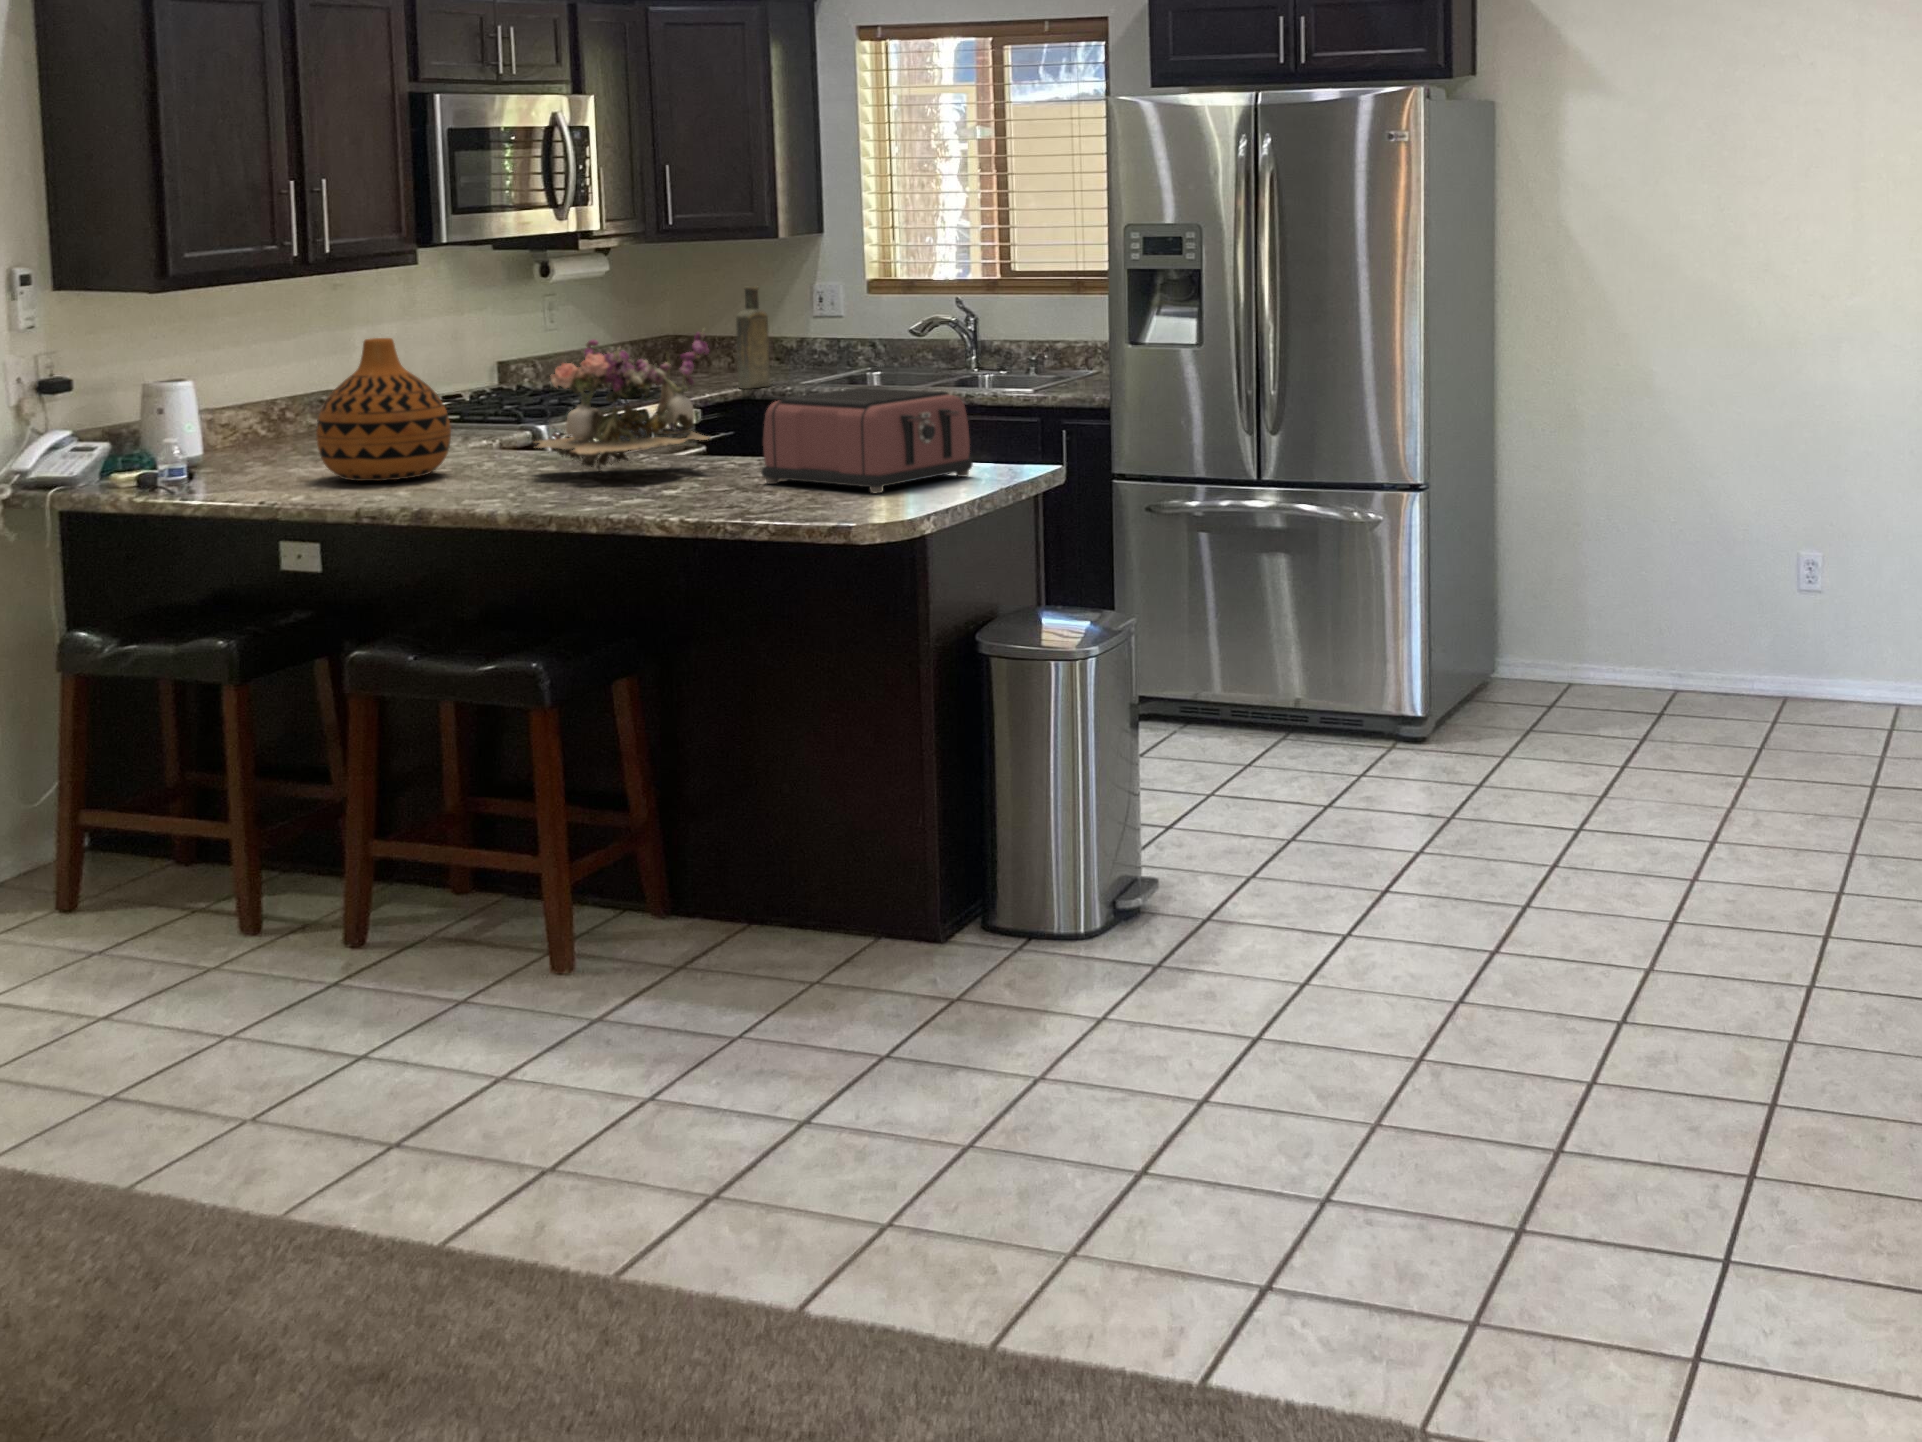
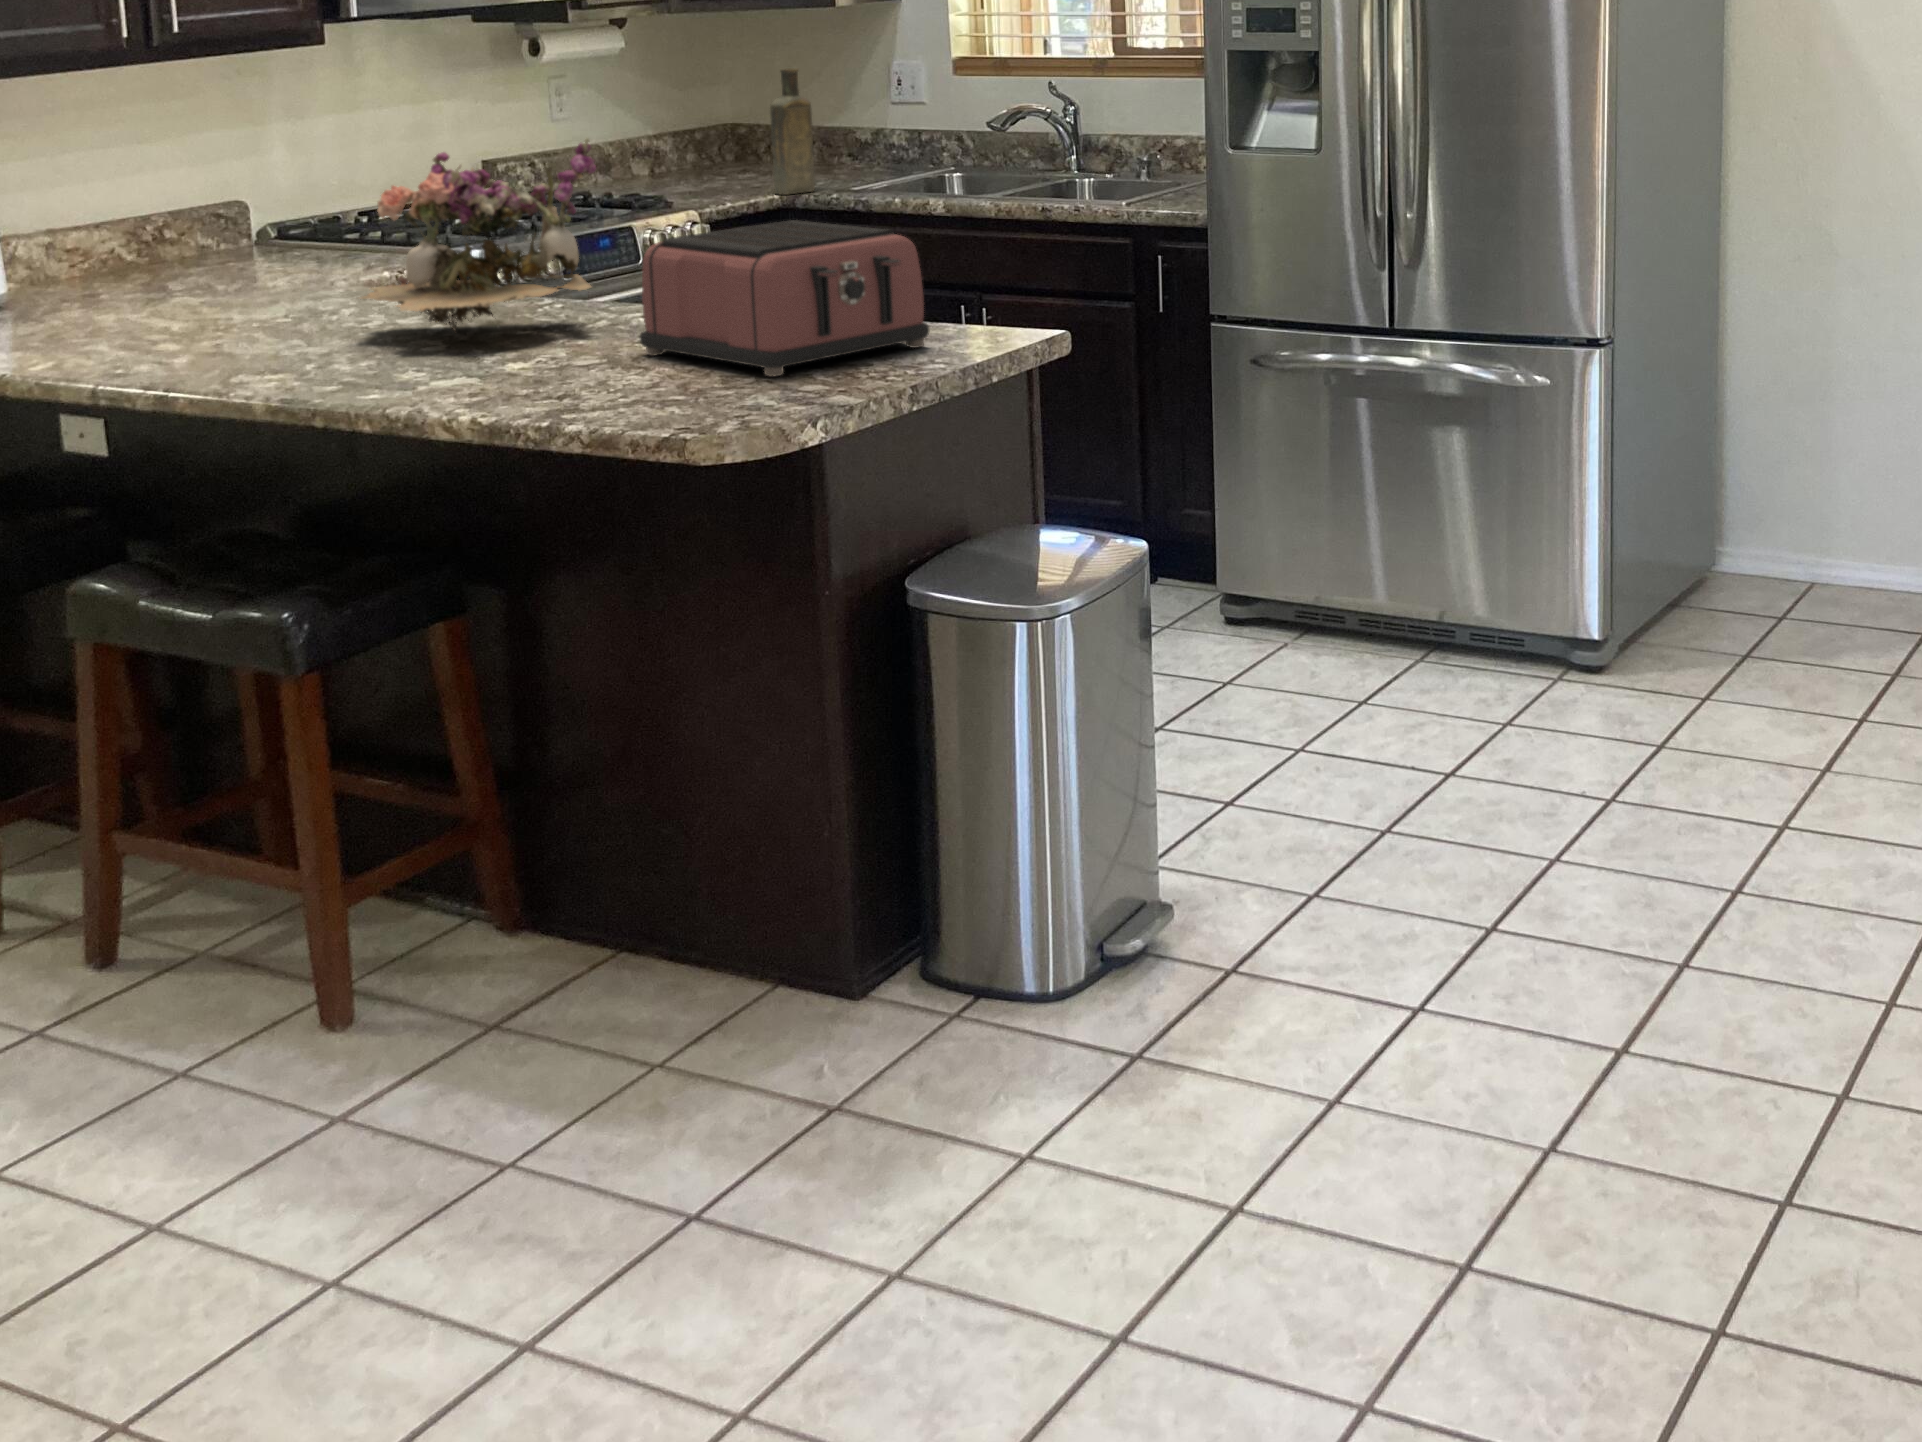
vase: present [316,338,451,481] -> none [83,149,268,340]

